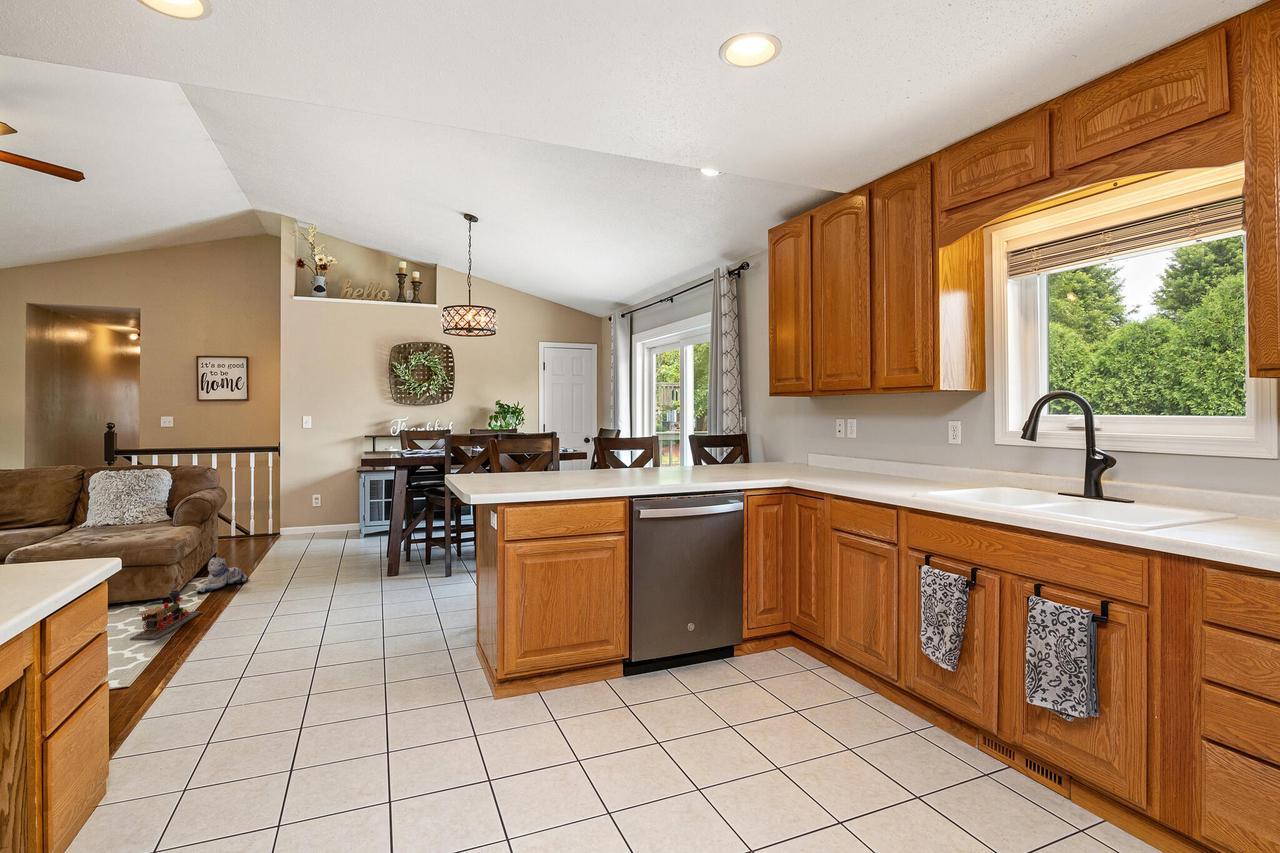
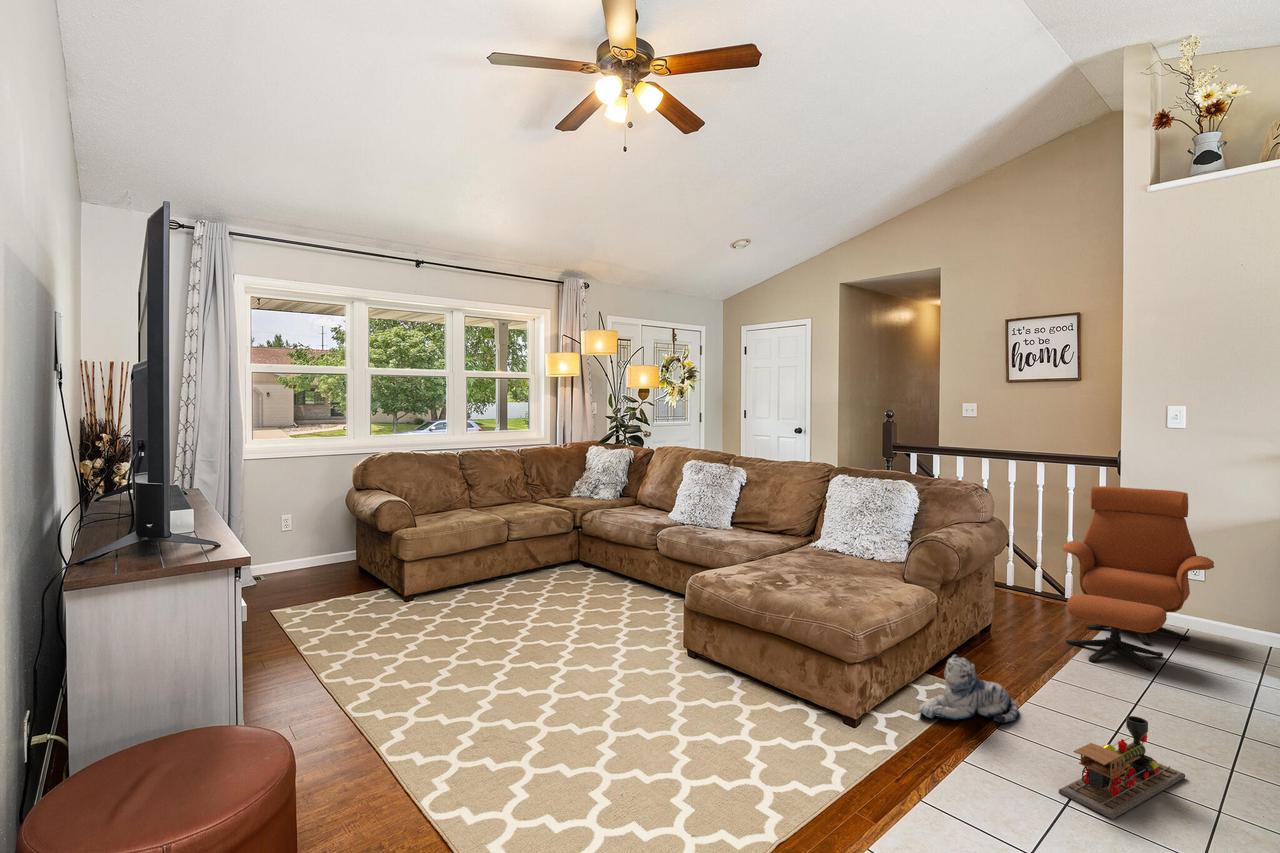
lounge chair: none [252,462,326,554] -> present [1063,486,1214,670]
toy train: present [130,590,202,640] -> present [1059,716,1185,819]

